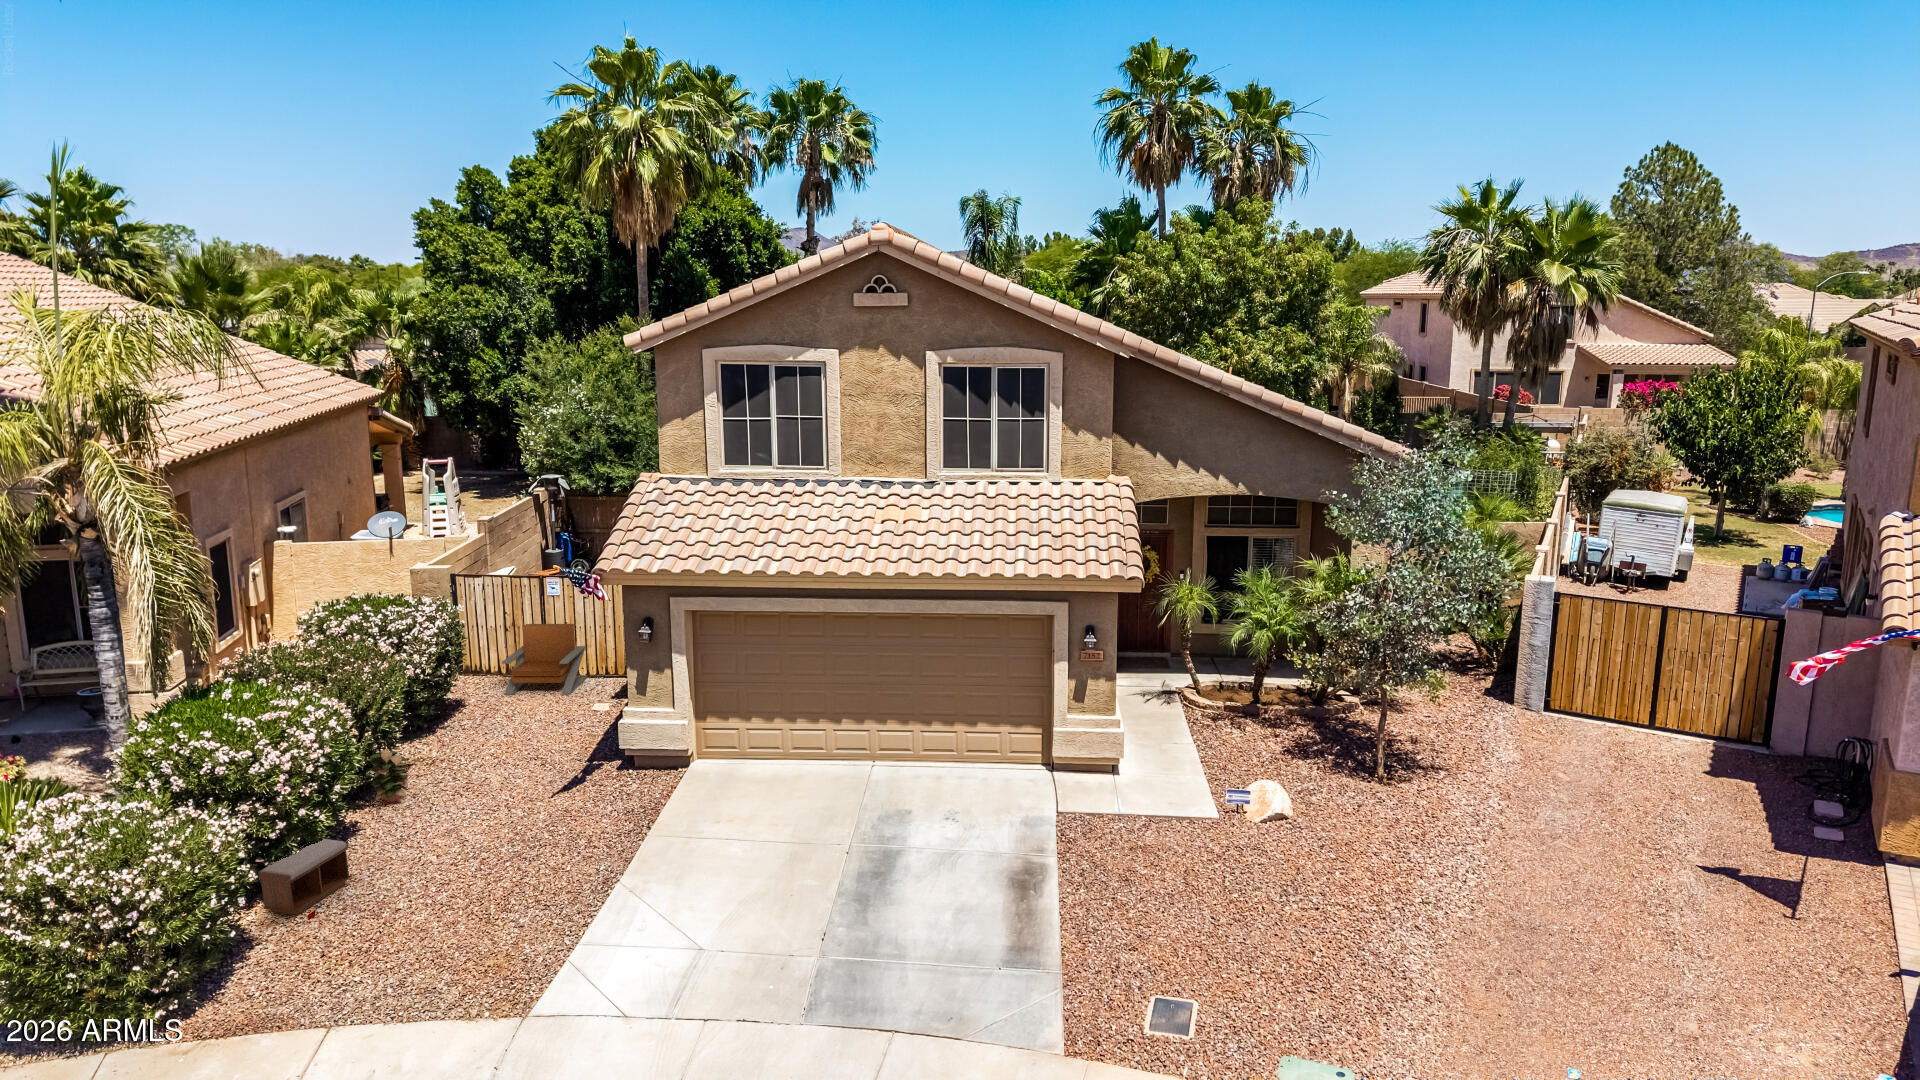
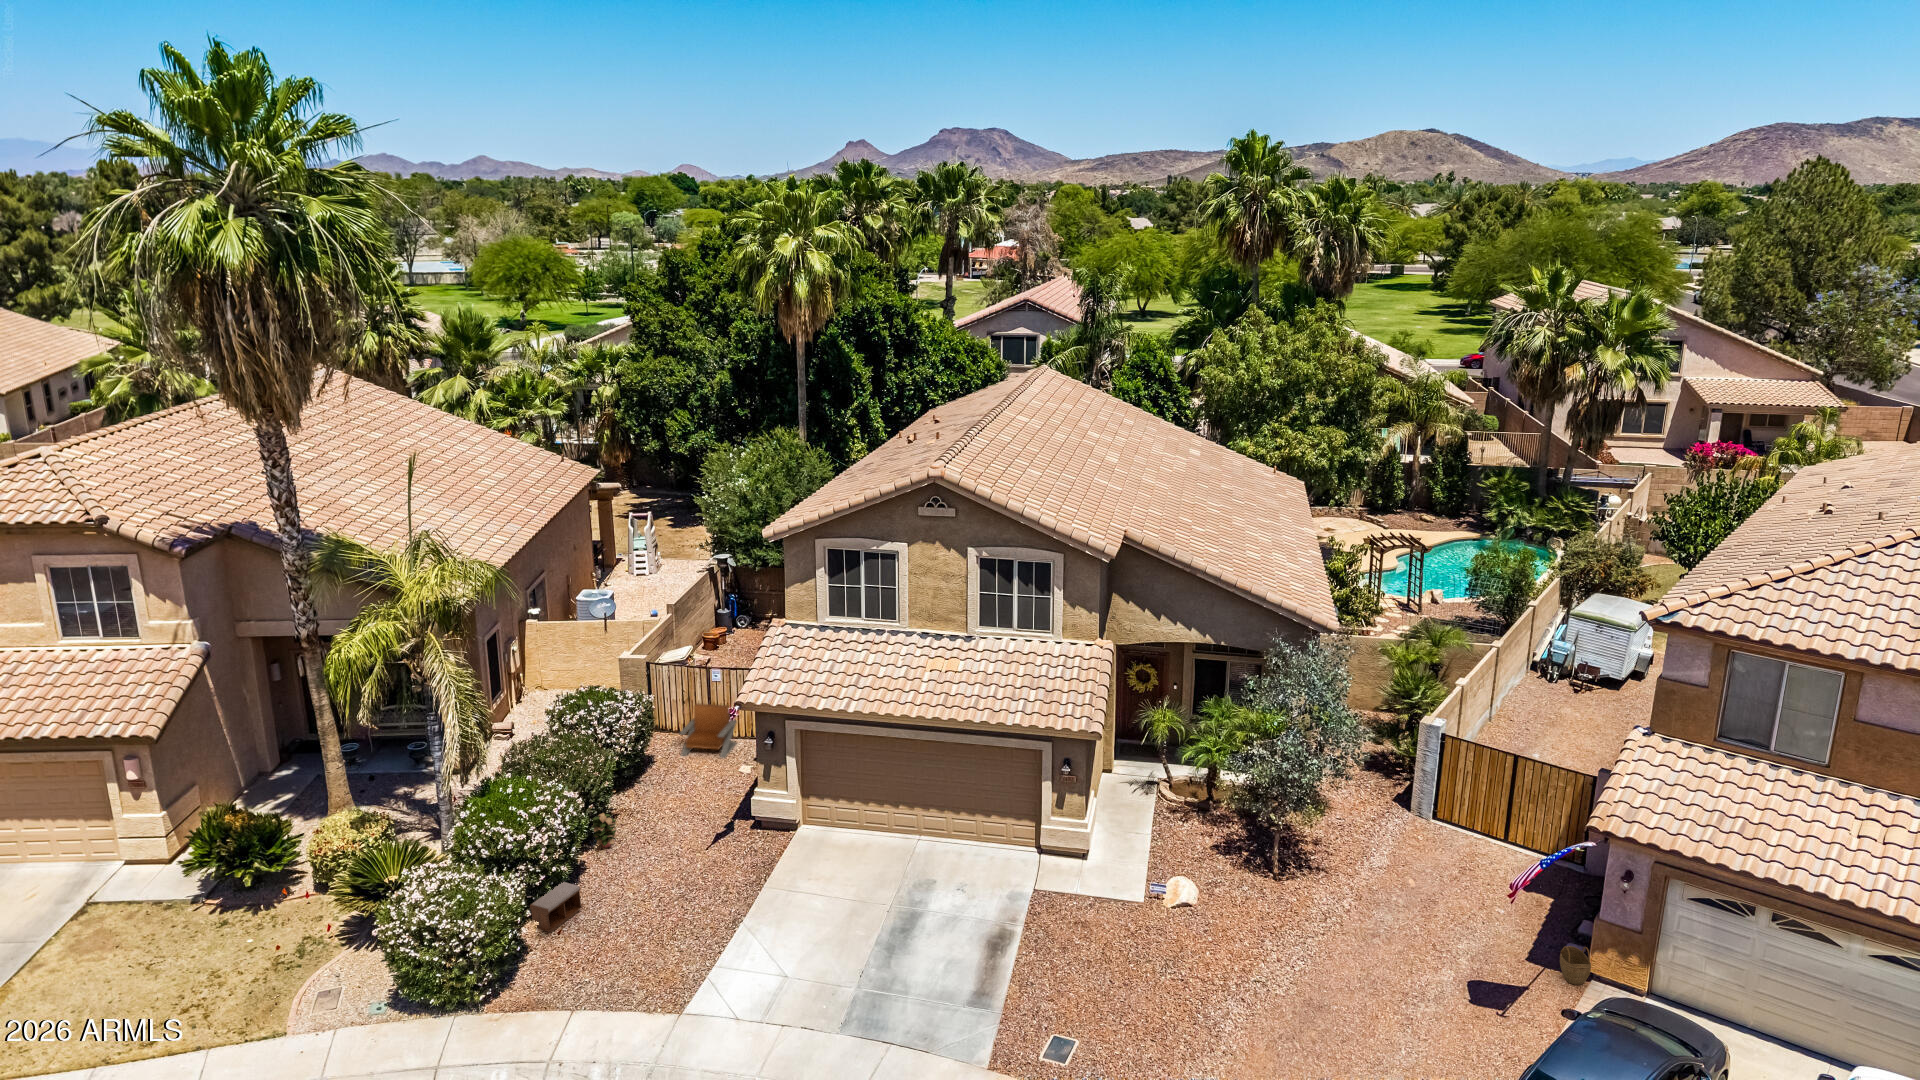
woven basket: none [1836,817,1891,872] -> present [1560,946,1591,985]

